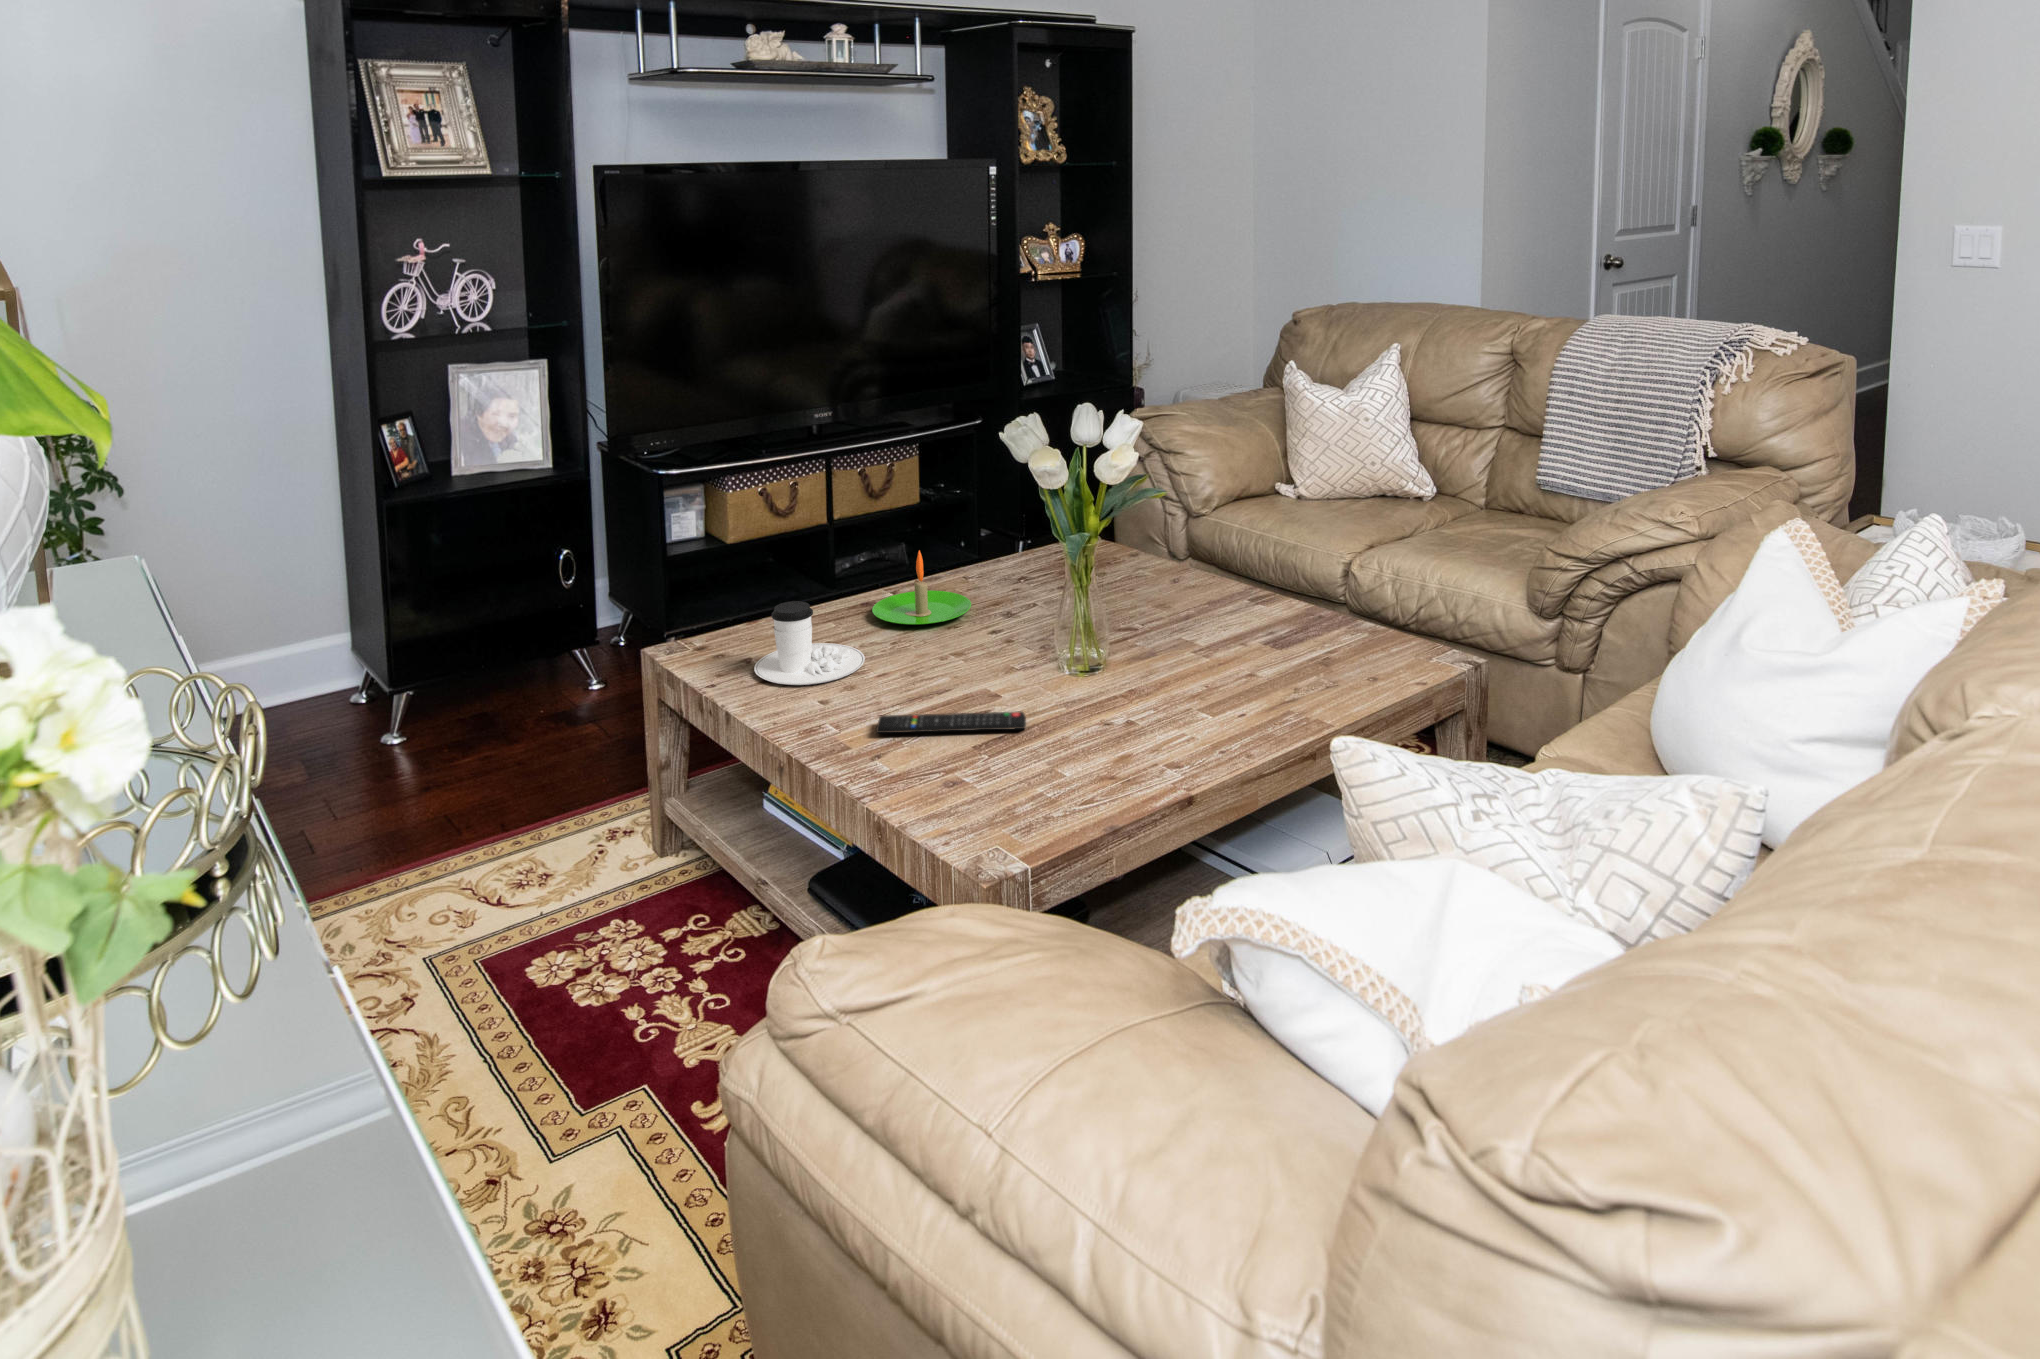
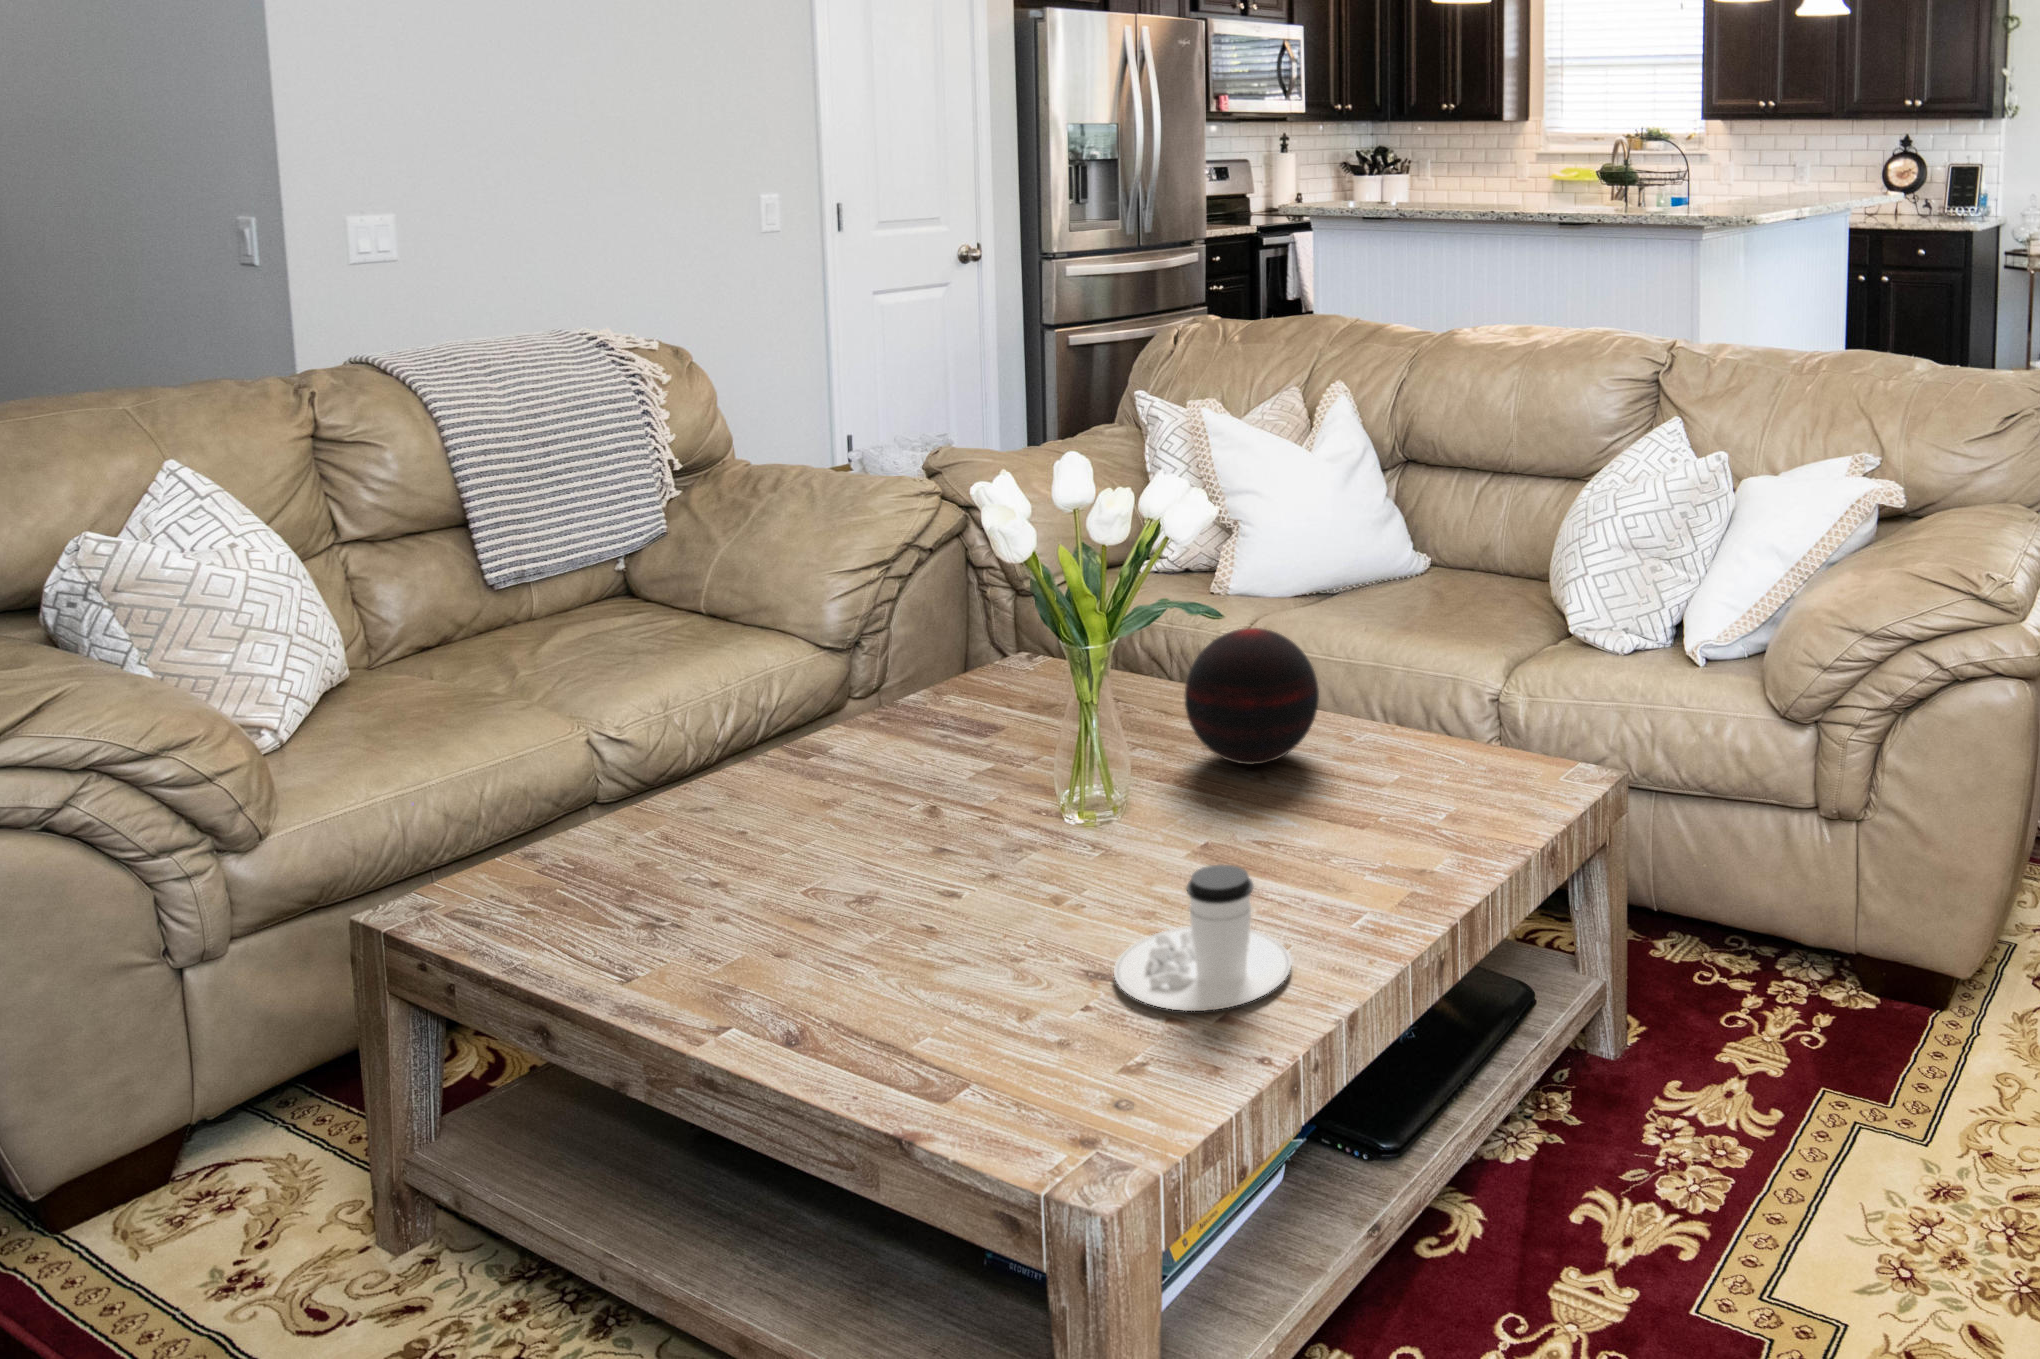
candle: present [872,550,971,625] -> none [847,840,1023,975]
decorative orb: none [1077,591,1198,714] -> present [1185,628,1319,764]
remote control: present [876,711,1026,733] -> none [1311,790,1412,868]

